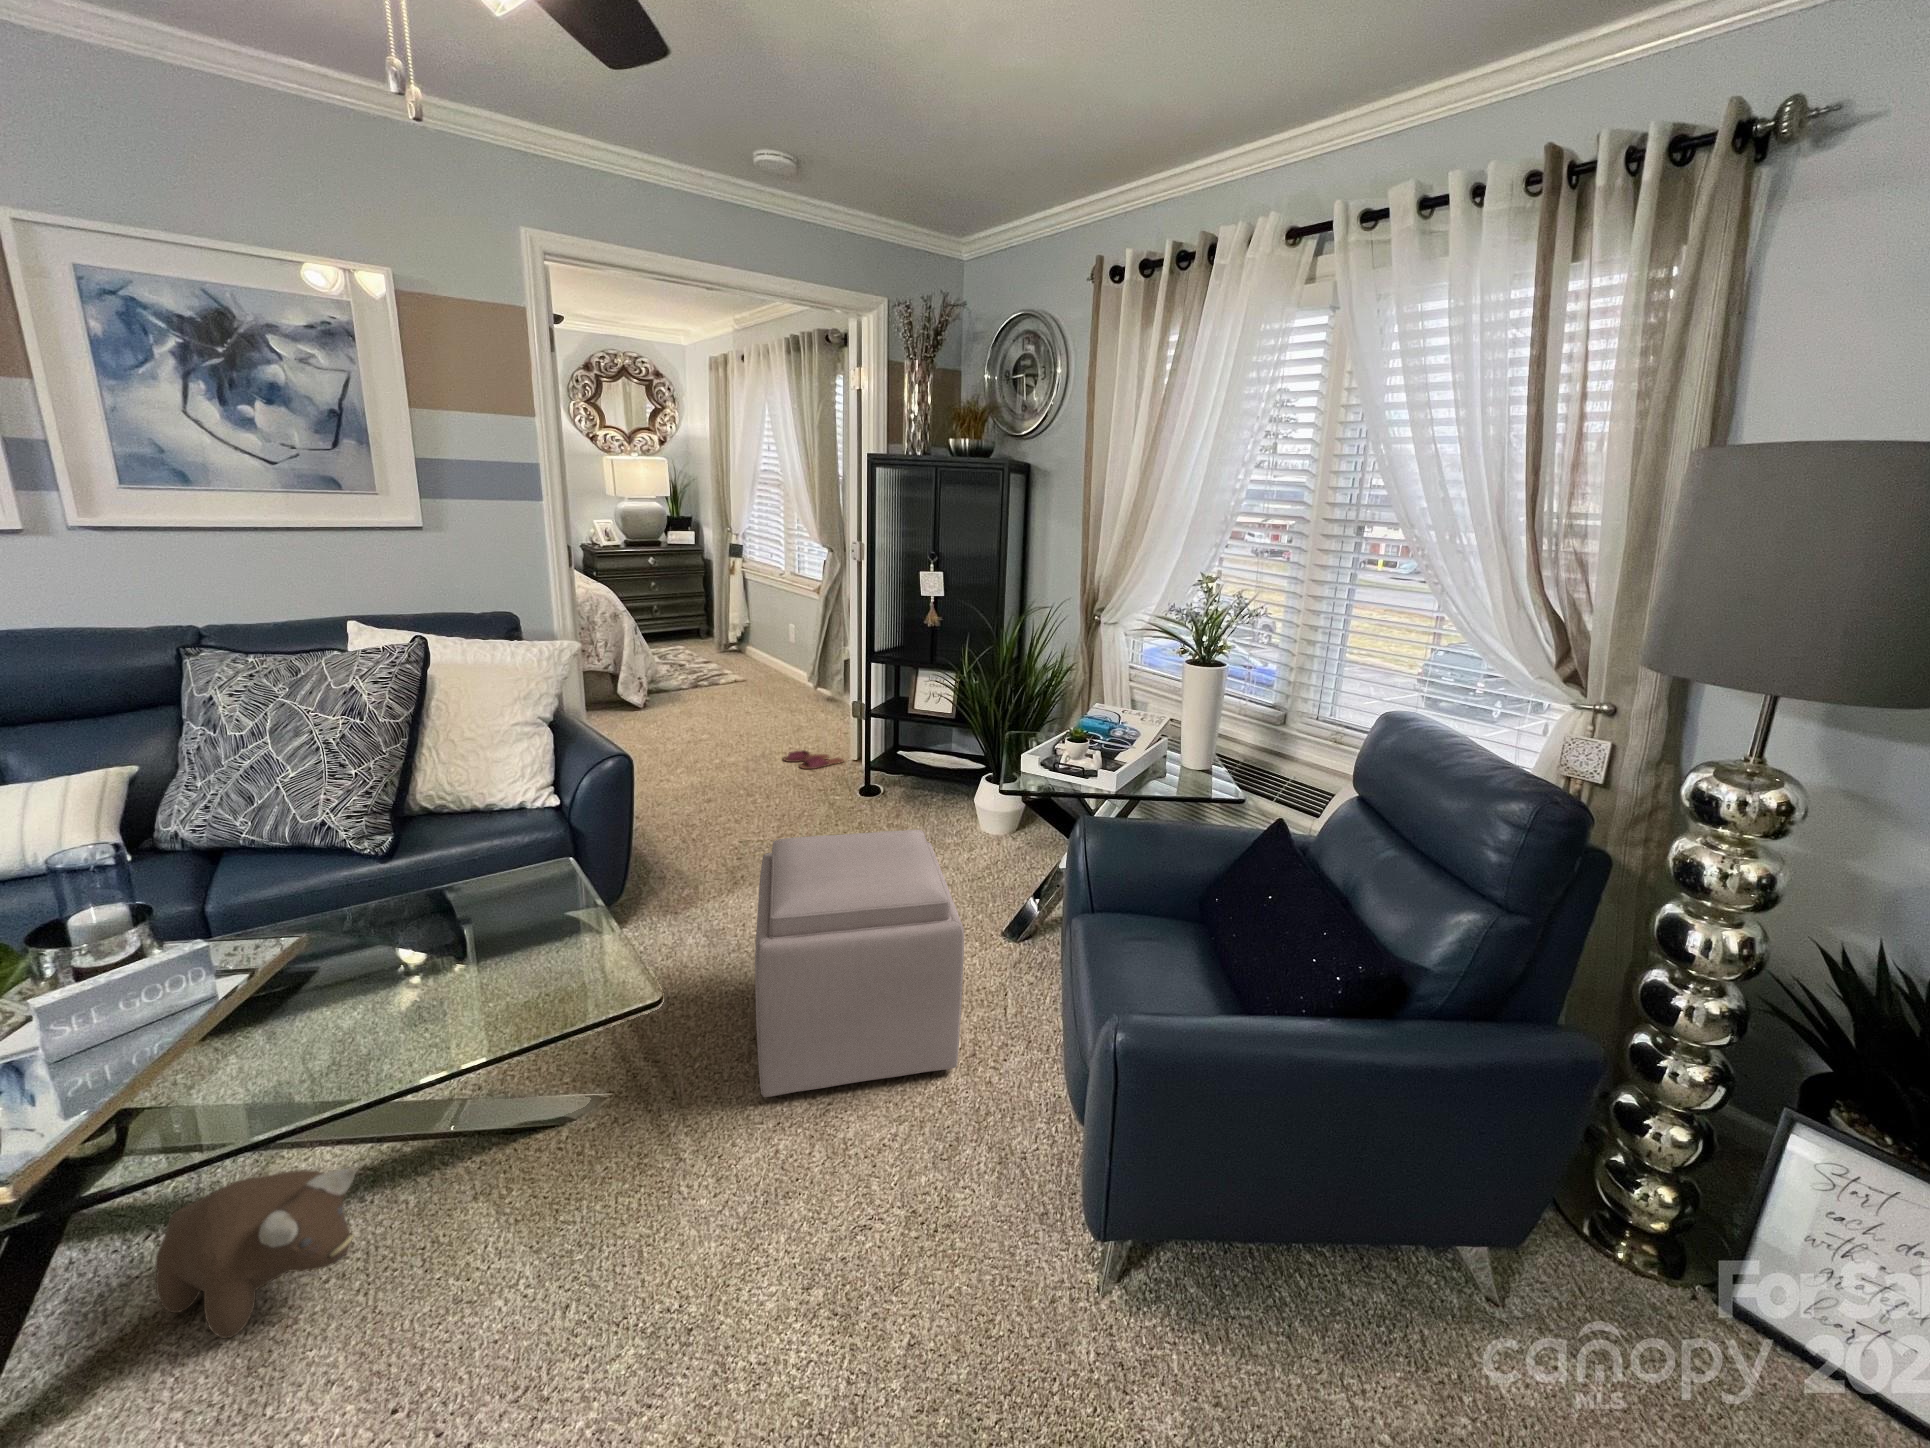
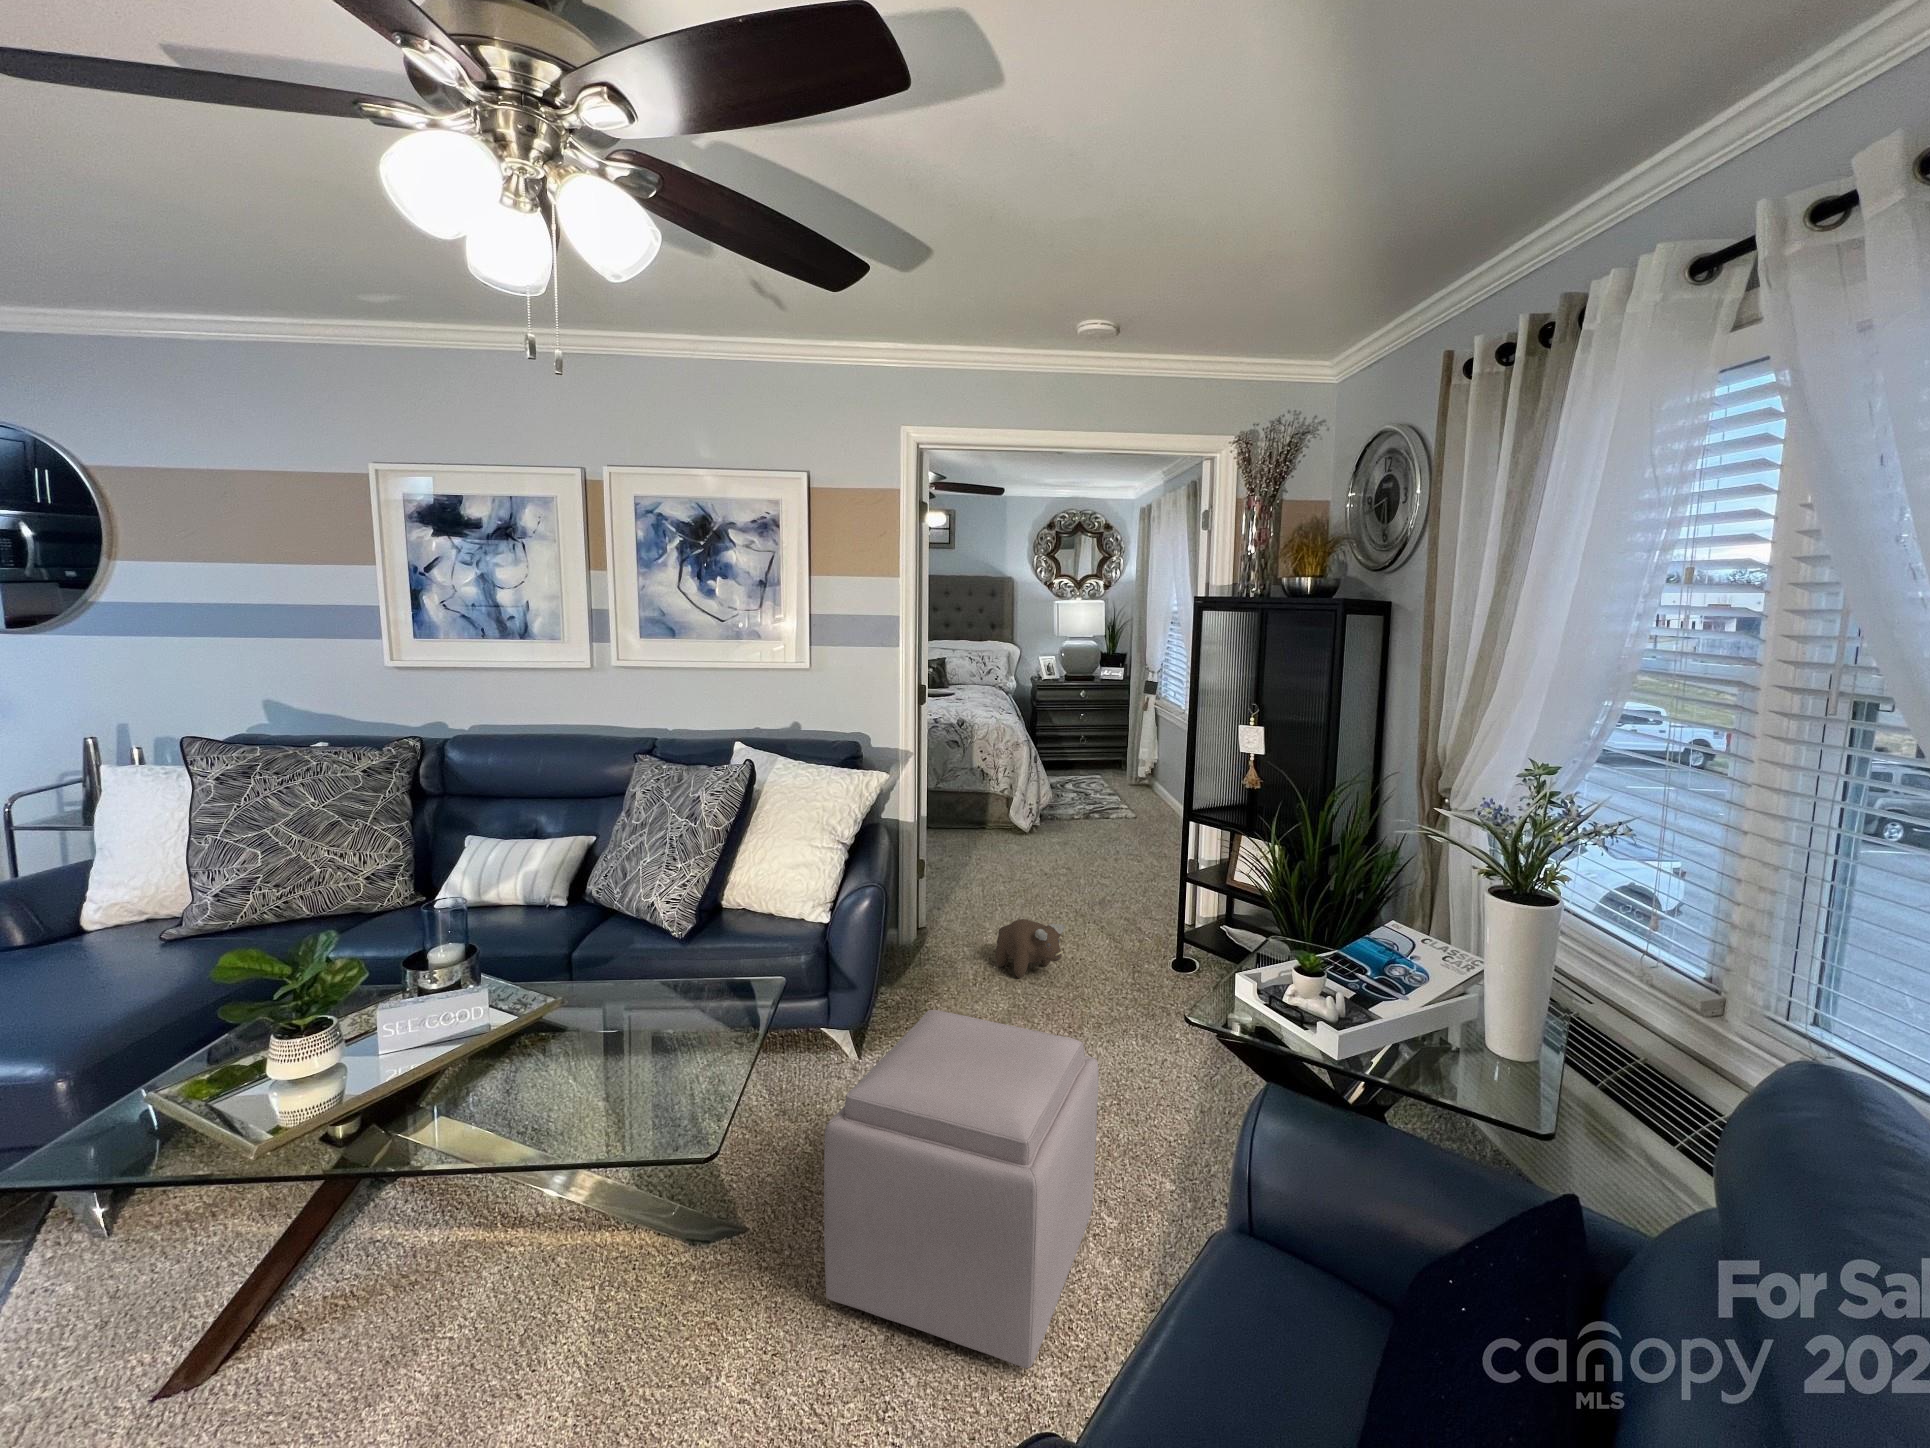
slippers: present [784,750,844,769] -> none [1109,912,1171,936]
plush toy: present [155,1168,355,1338] -> present [996,919,1065,978]

